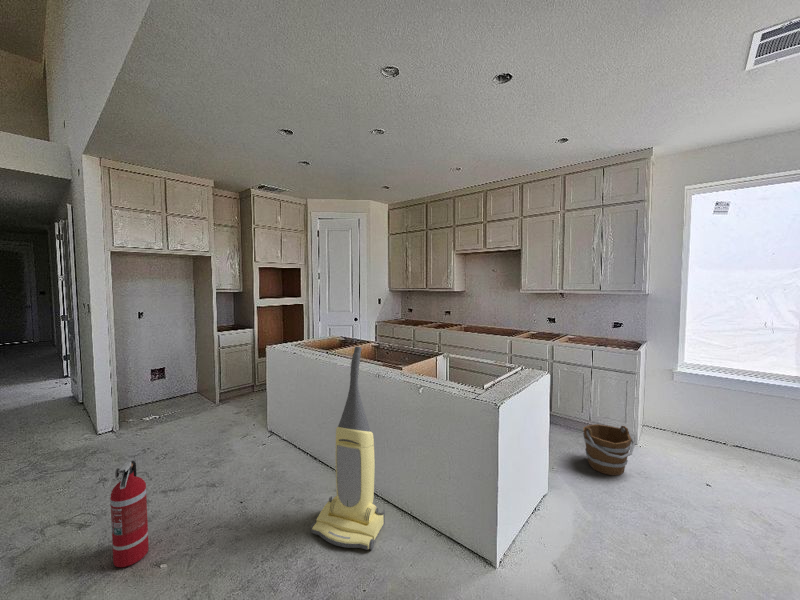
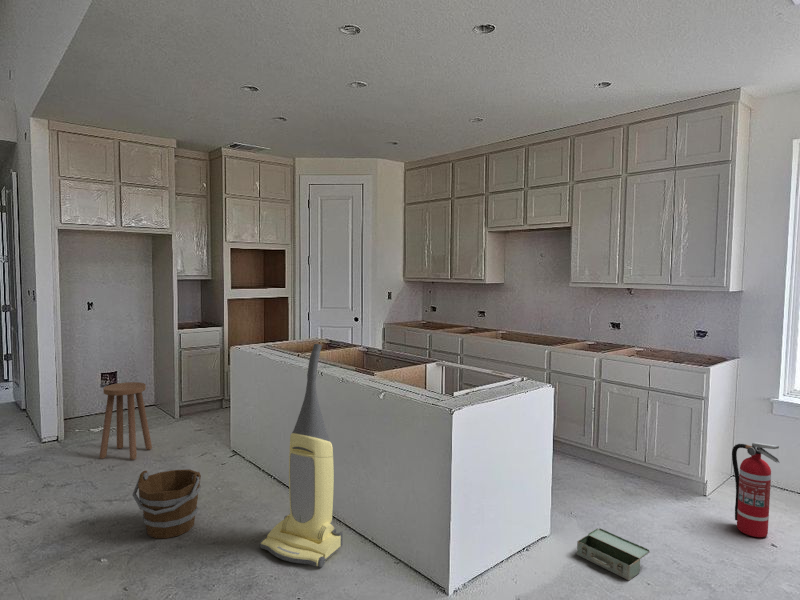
stool: none [151,378,199,446] -> present [100,382,152,460]
bucket: present [583,424,635,475] -> present [133,469,201,538]
fire extinguisher: present [110,461,149,567] -> present [732,442,780,537]
toolbox: none [576,485,636,535] -> present [577,529,650,580]

